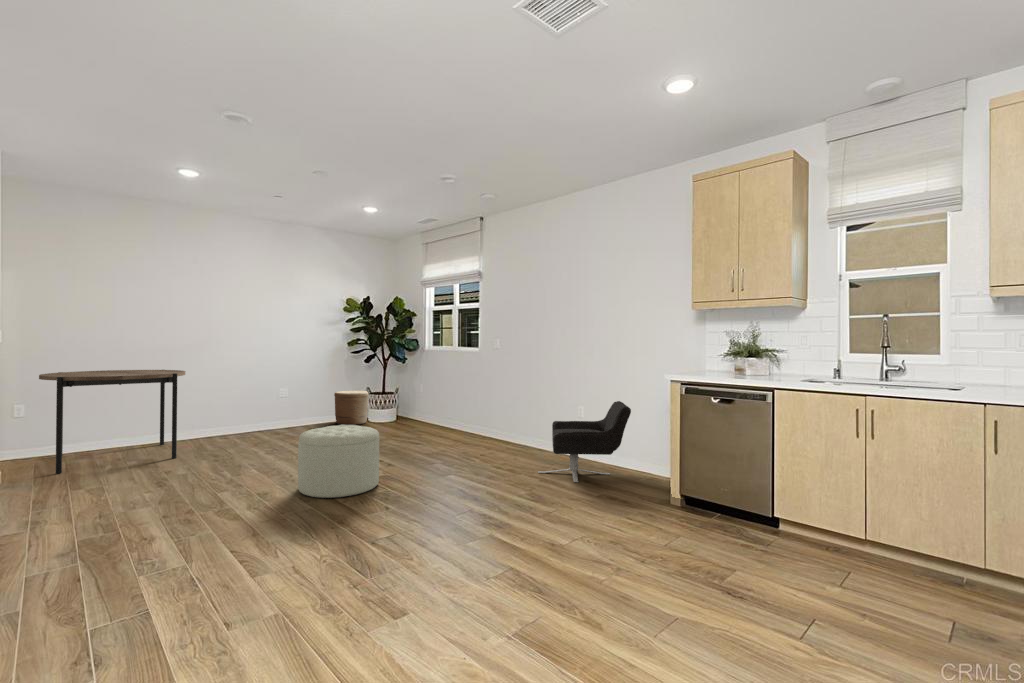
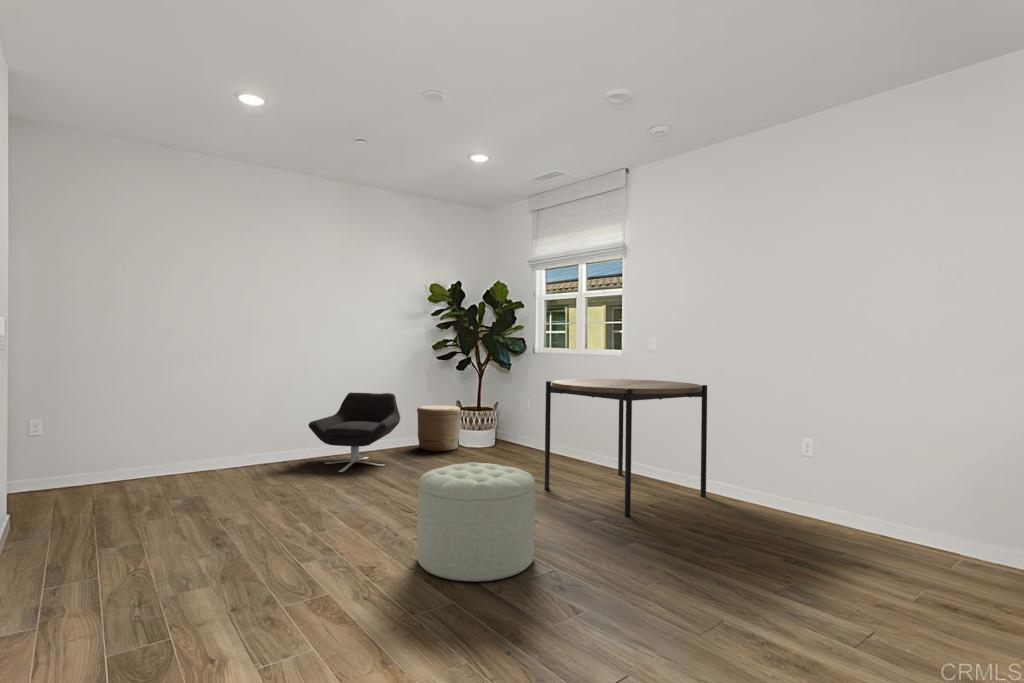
dining table: present [39,370,185,474] -> present [544,379,707,516]
lounge chair: present [538,401,631,482] -> present [308,392,400,472]

